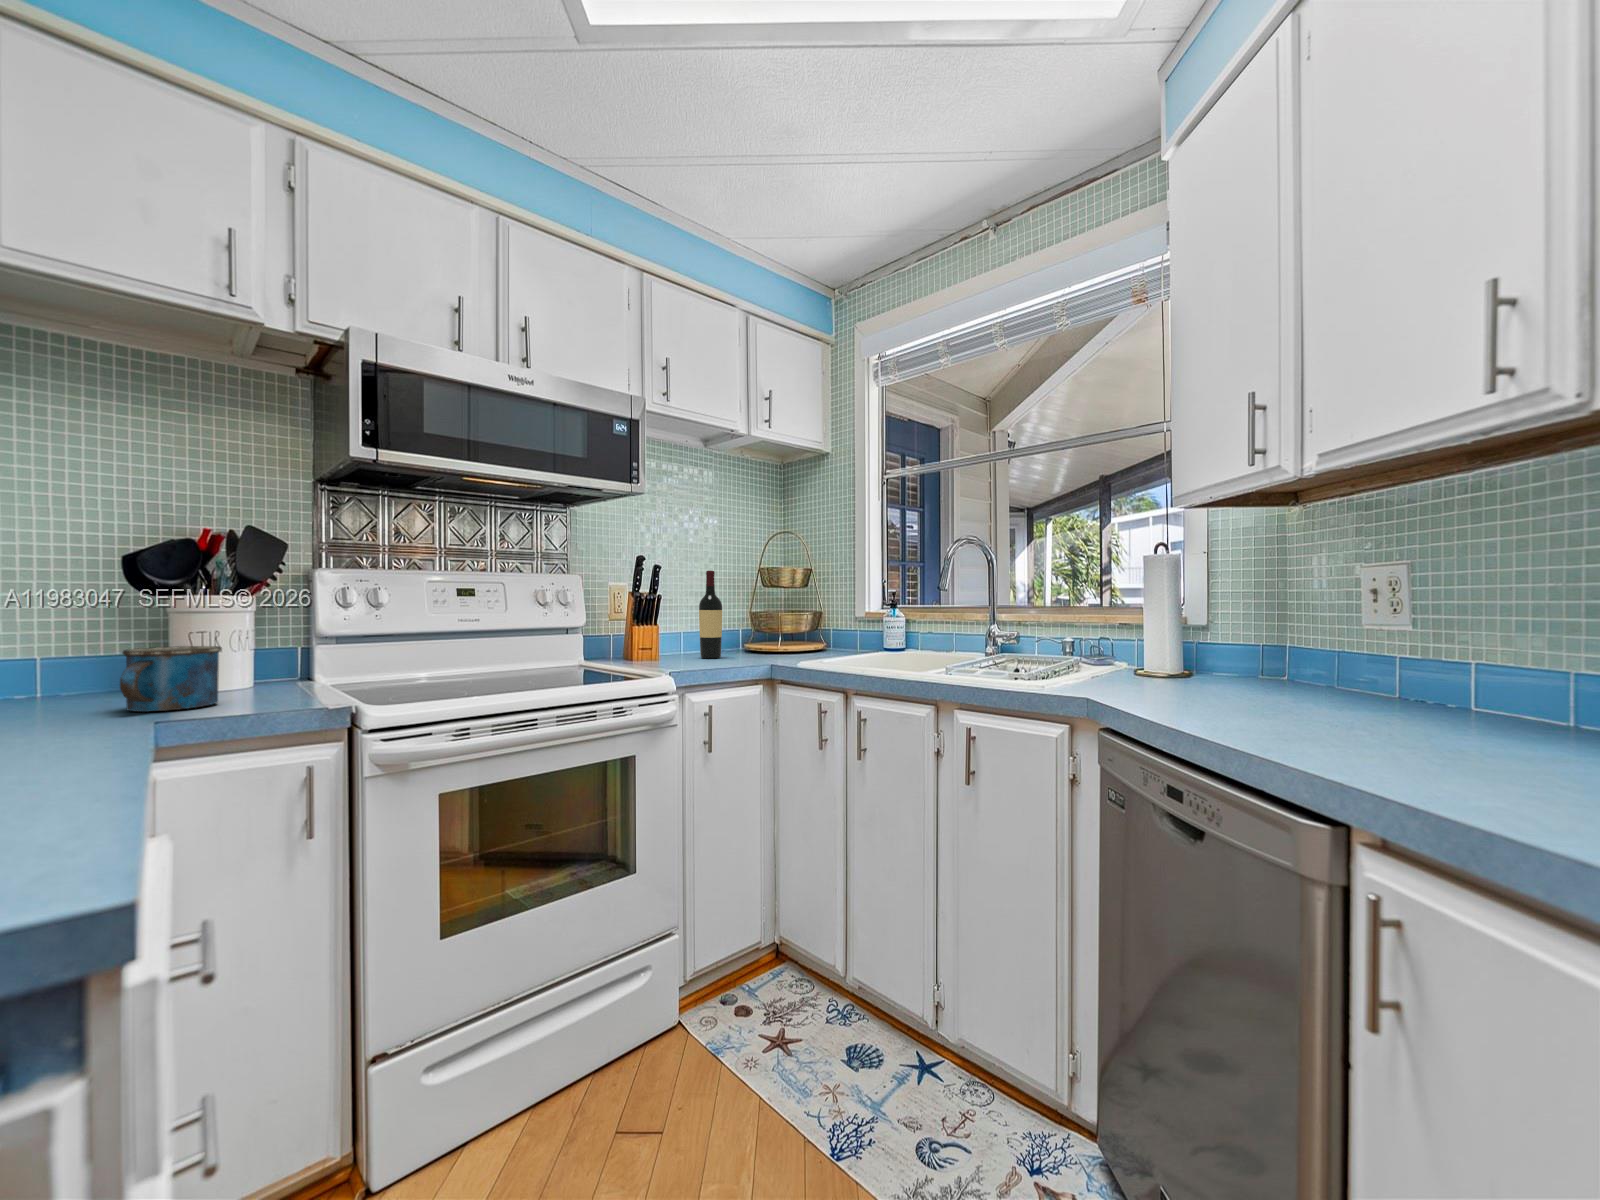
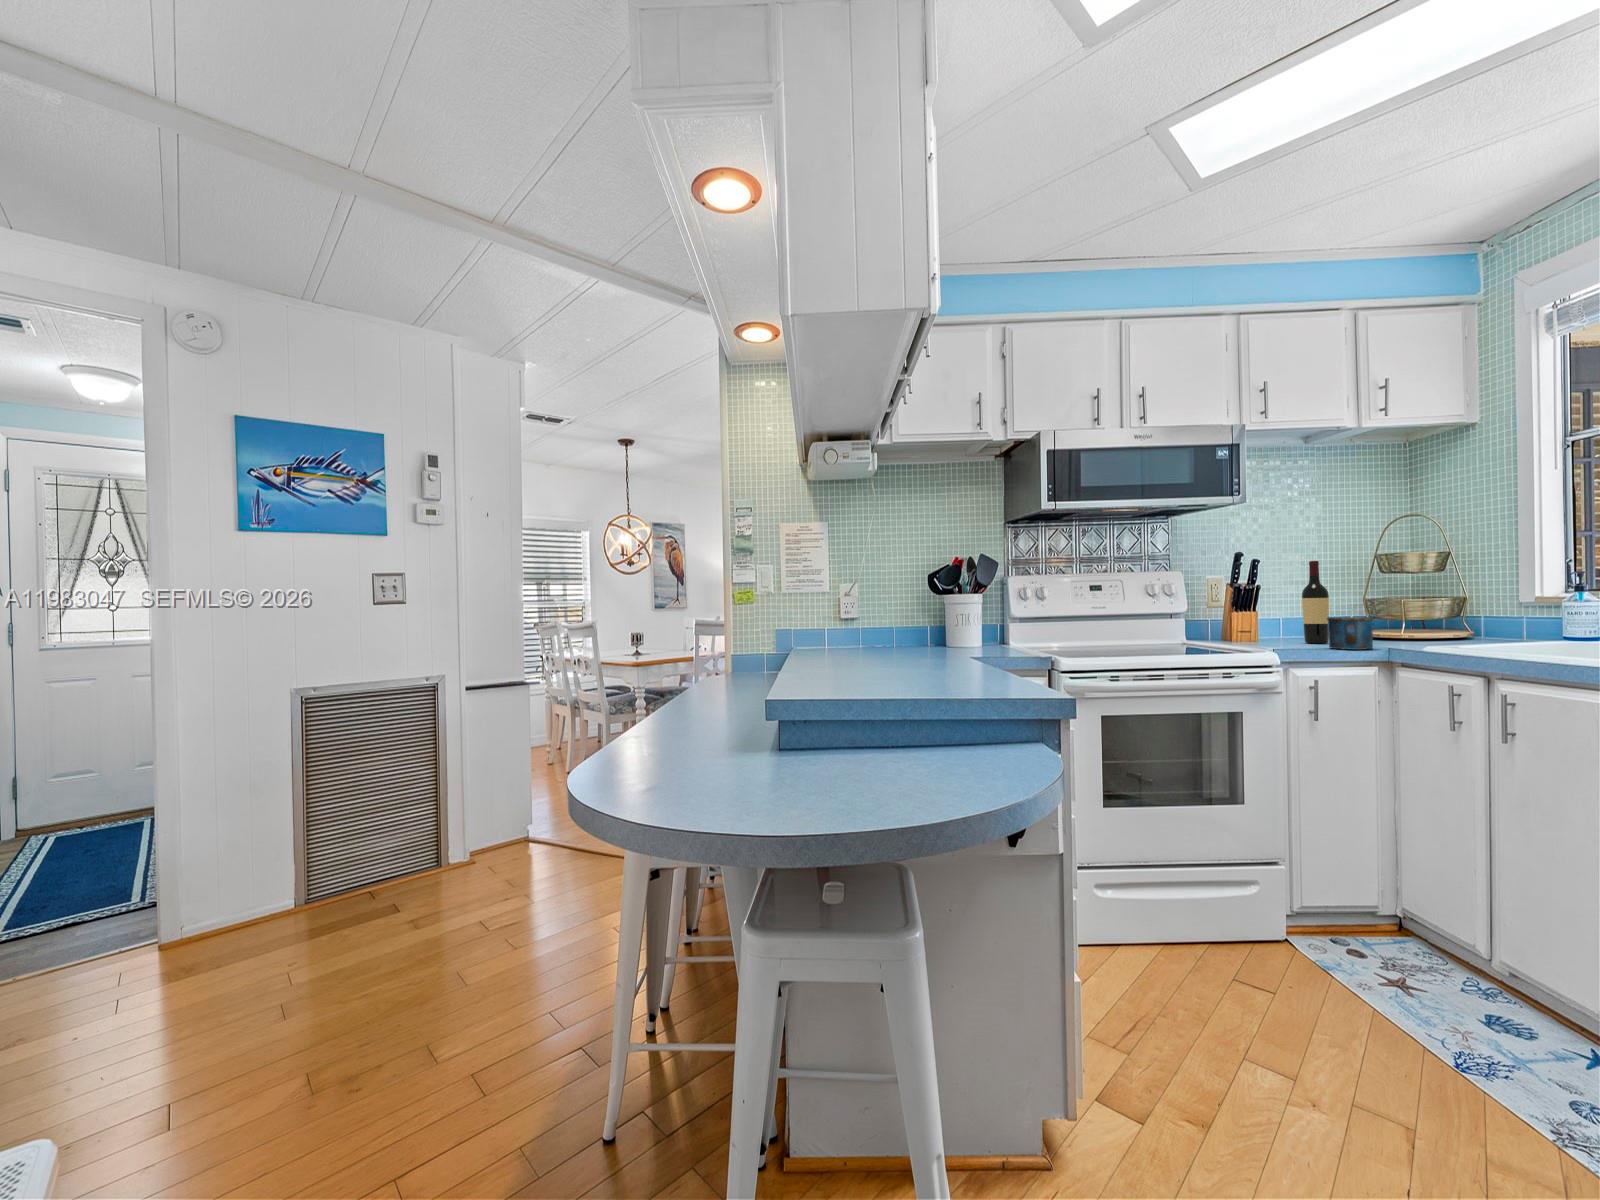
mug: present [120,646,222,712] -> present [1327,617,1374,650]

